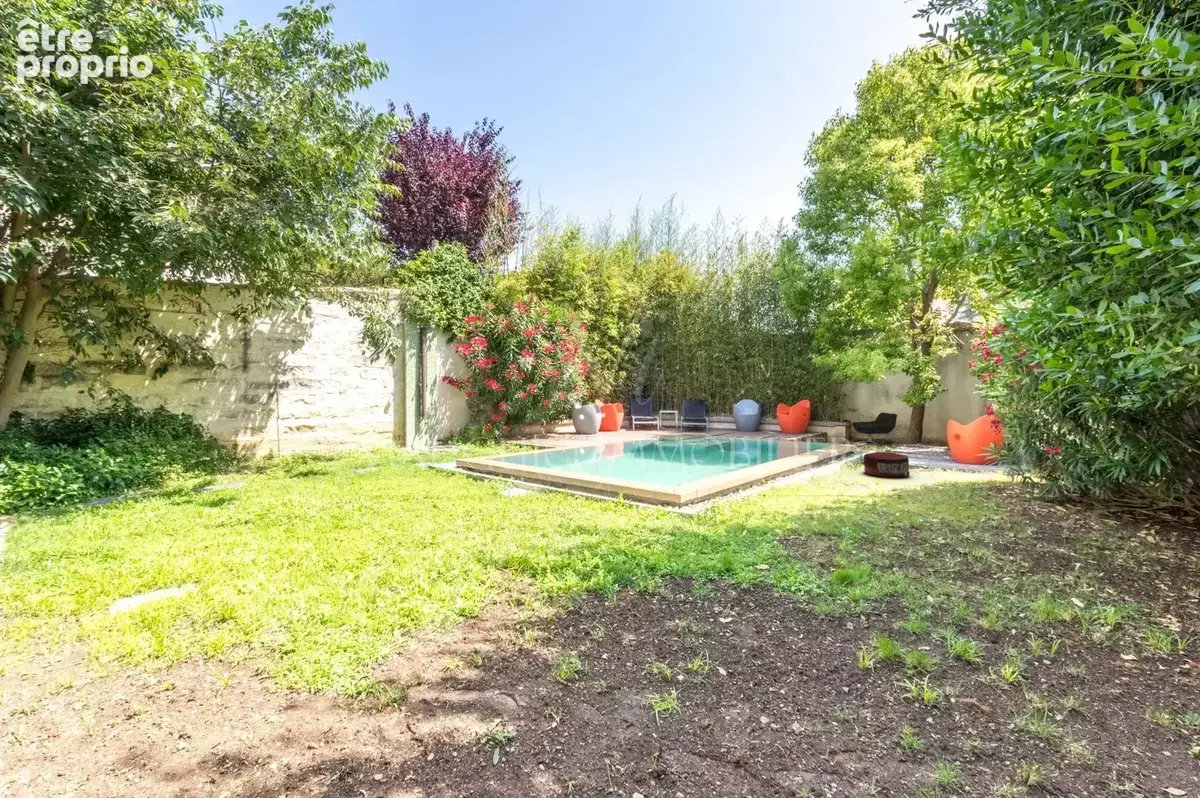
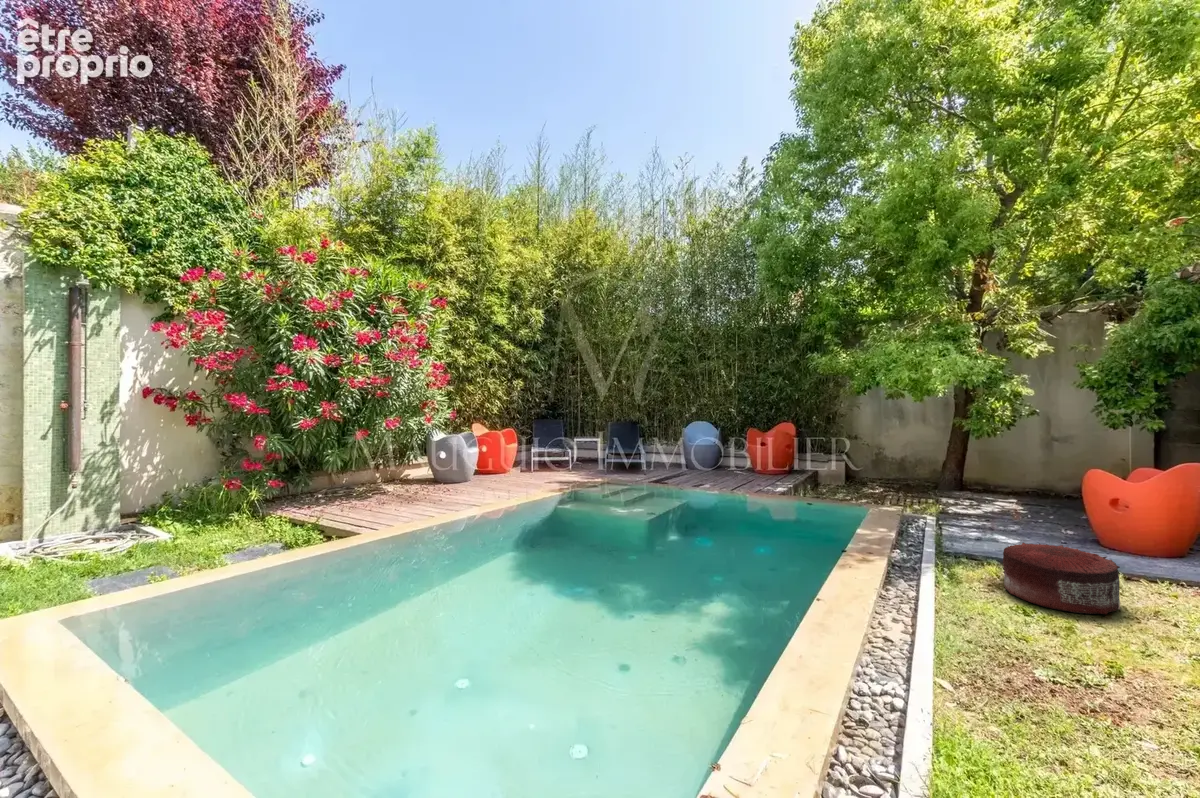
lounge chair: present [852,412,897,444] -> none [859,438,928,489]

